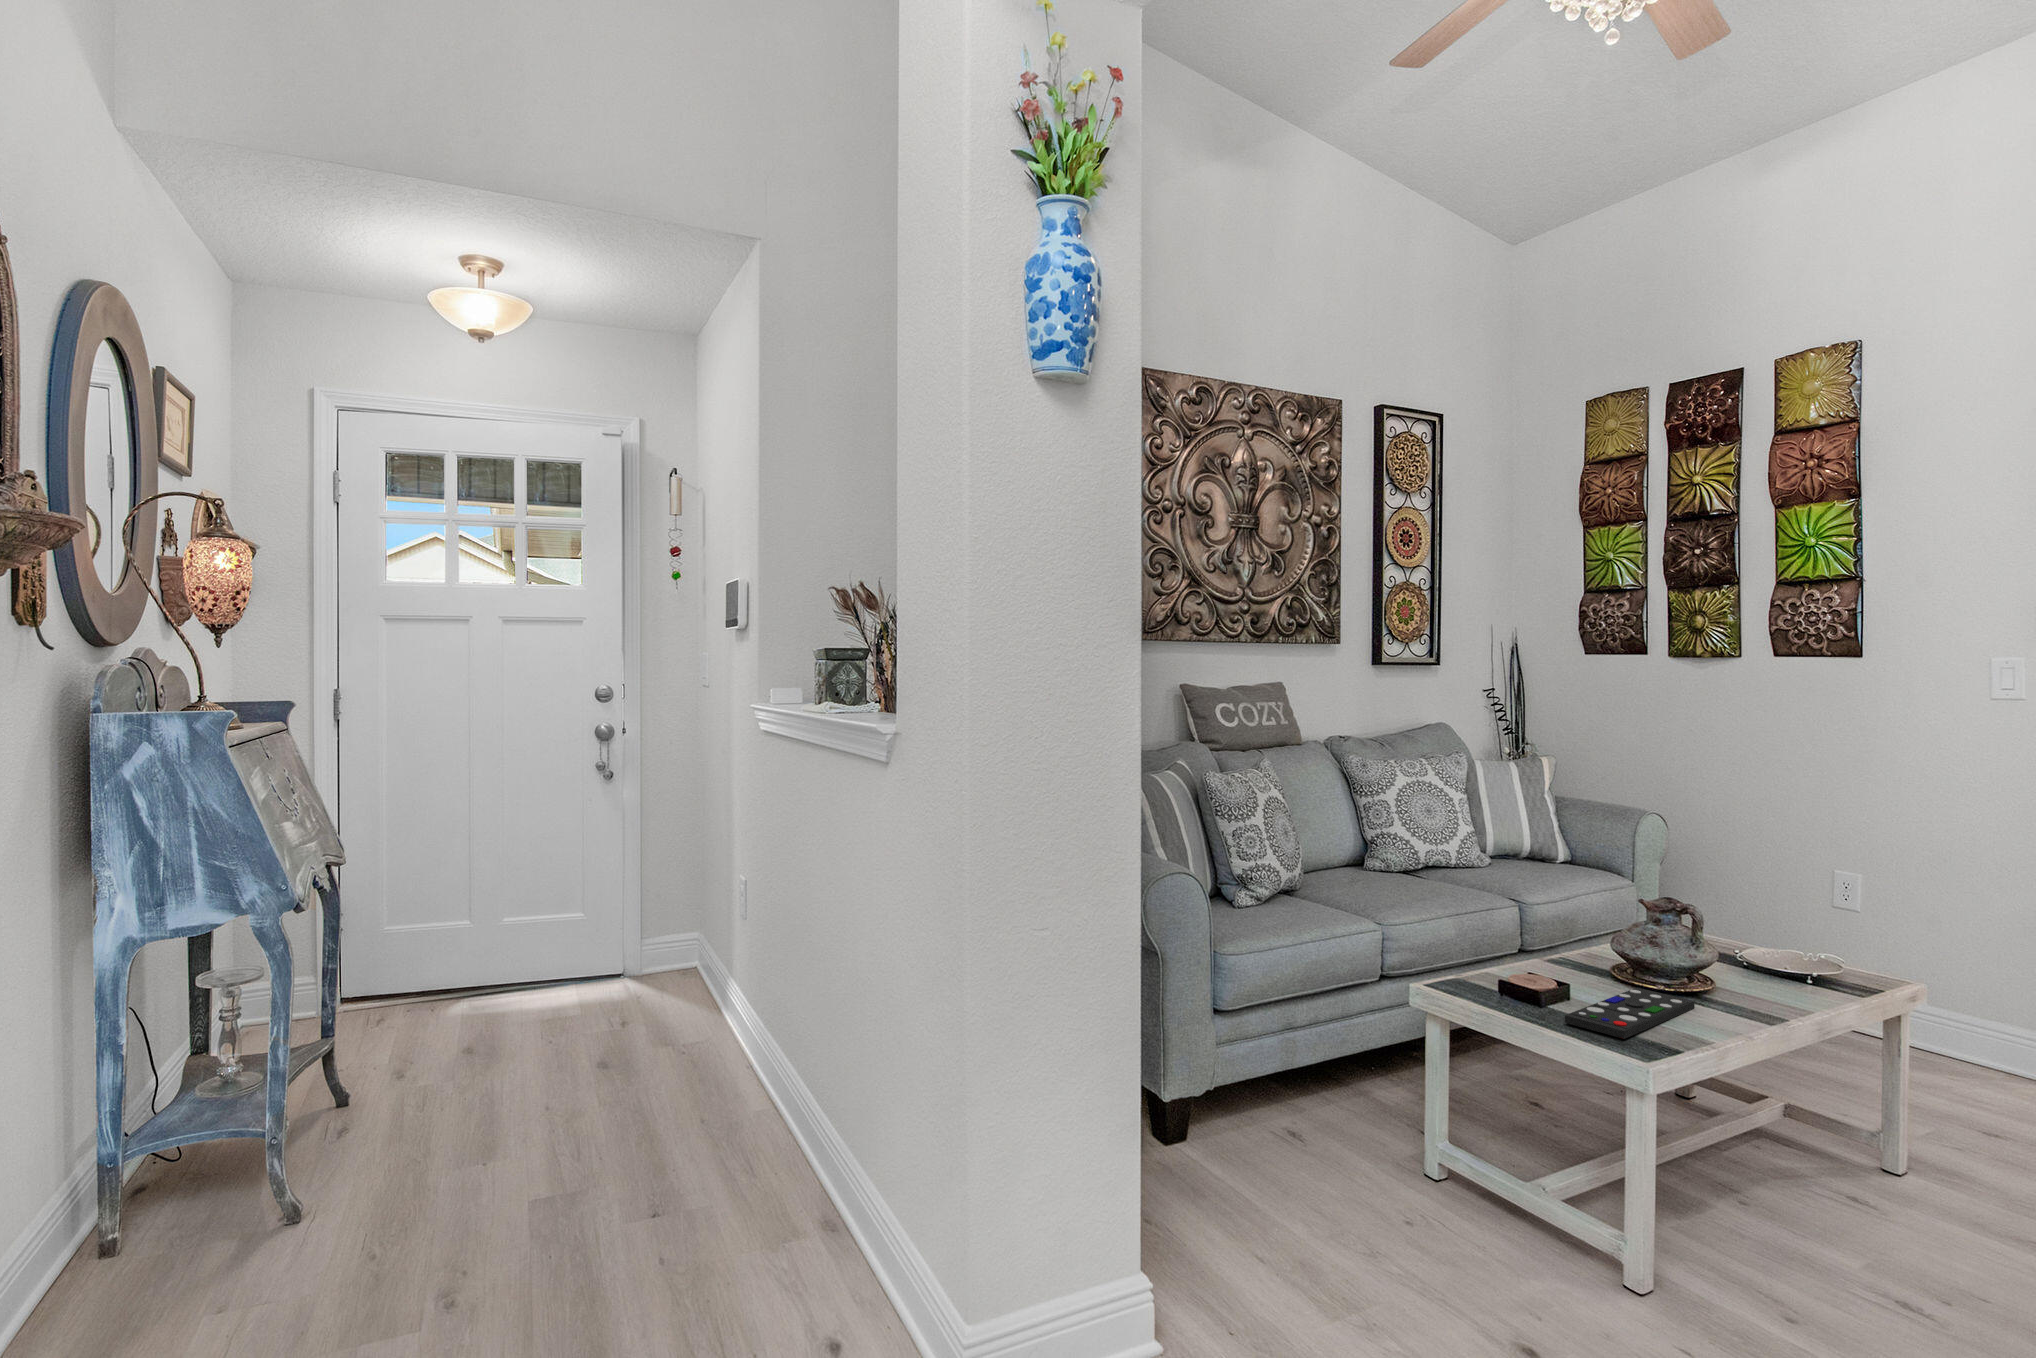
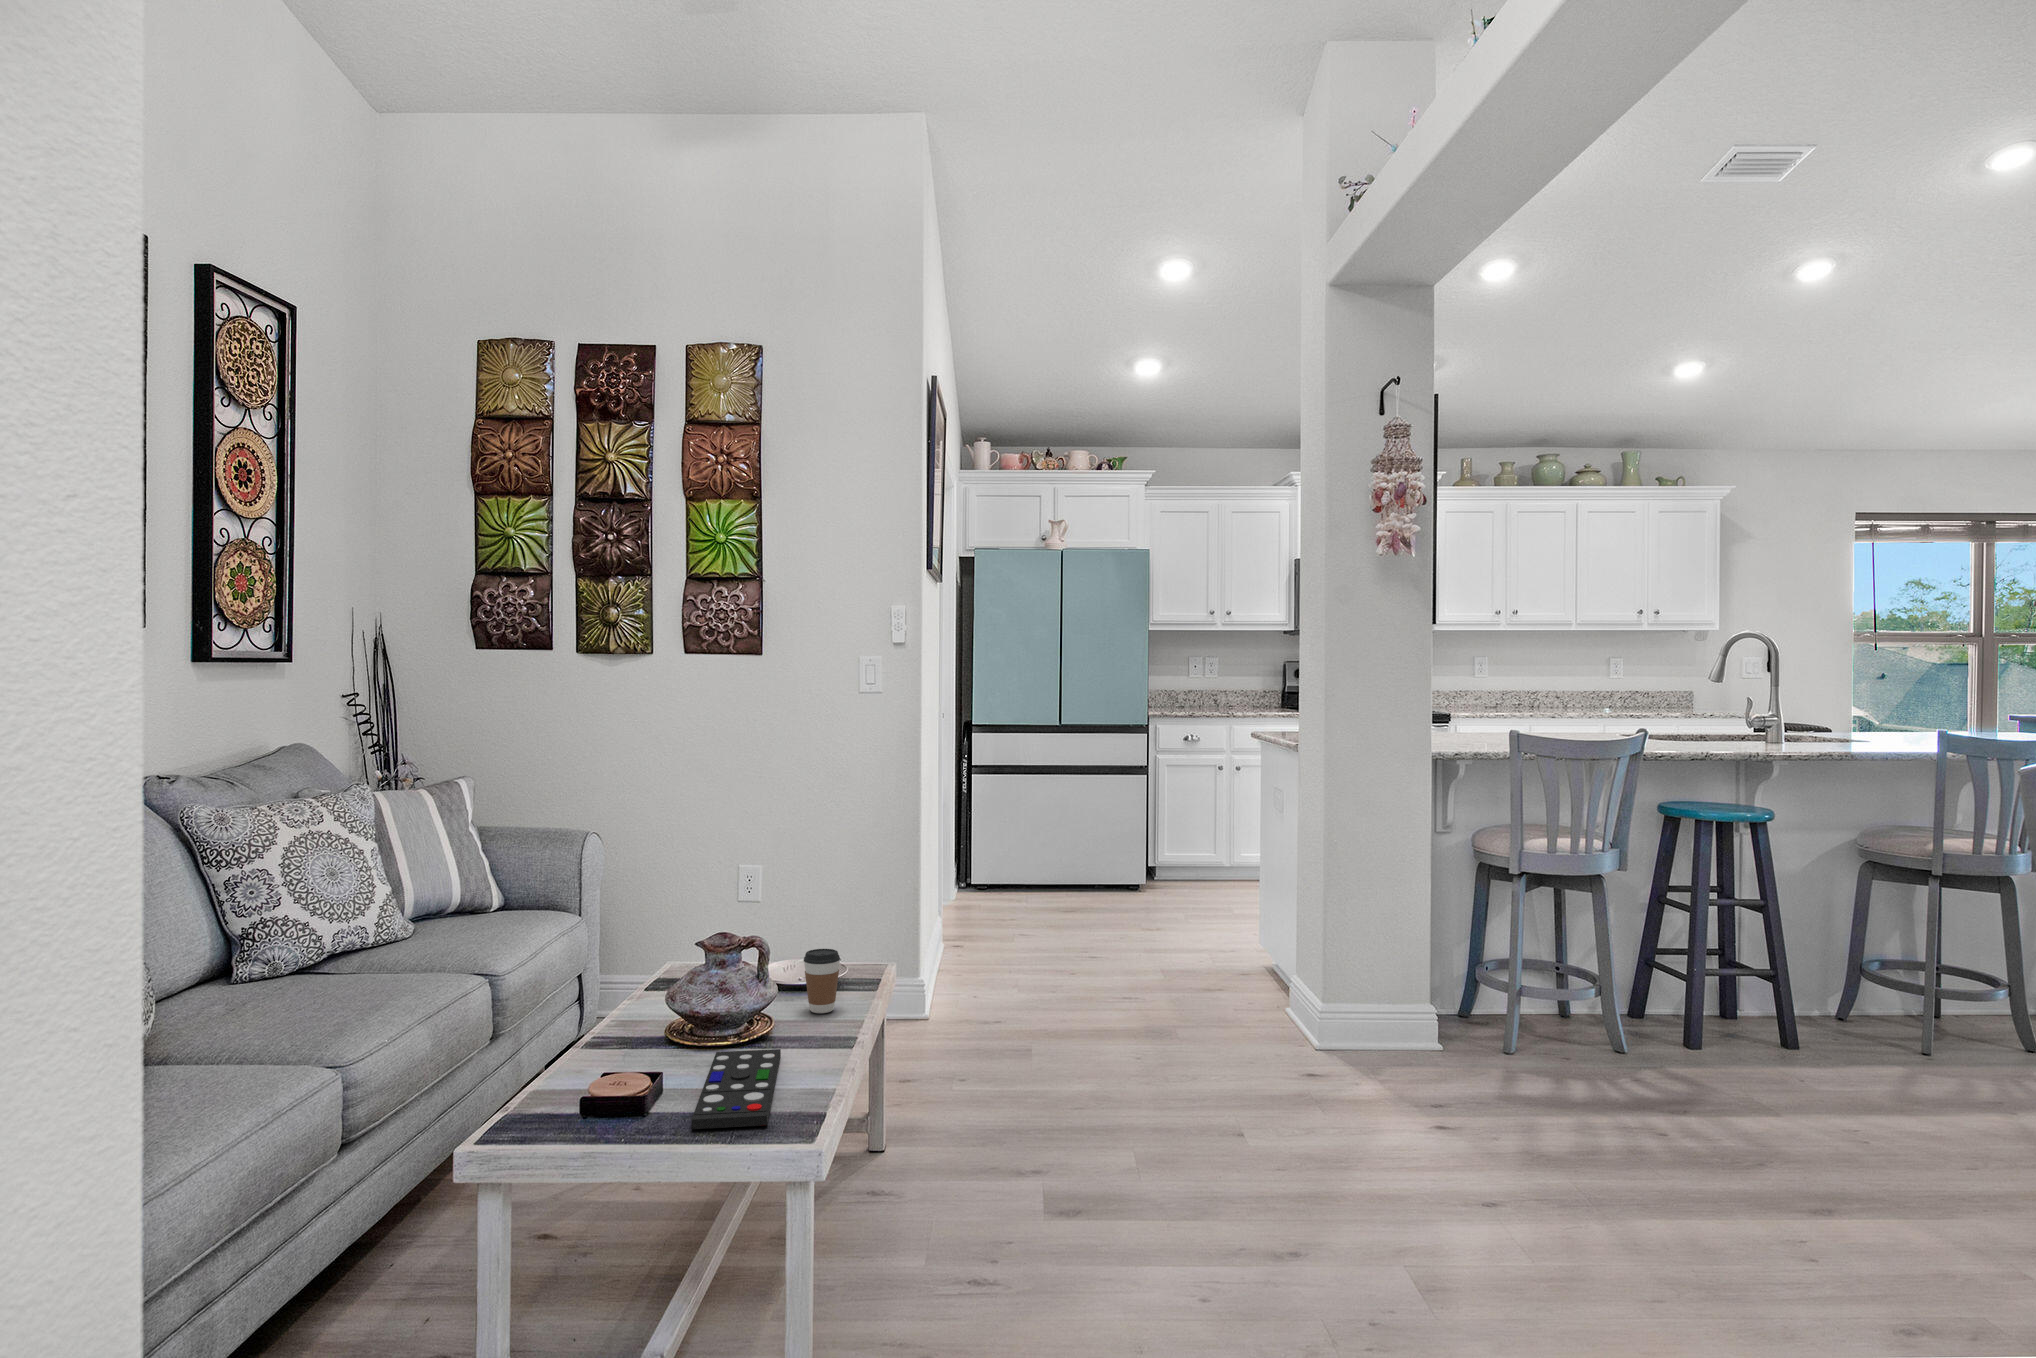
coffee cup: none [1758,933,1801,994] -> present [804,949,840,1013]

